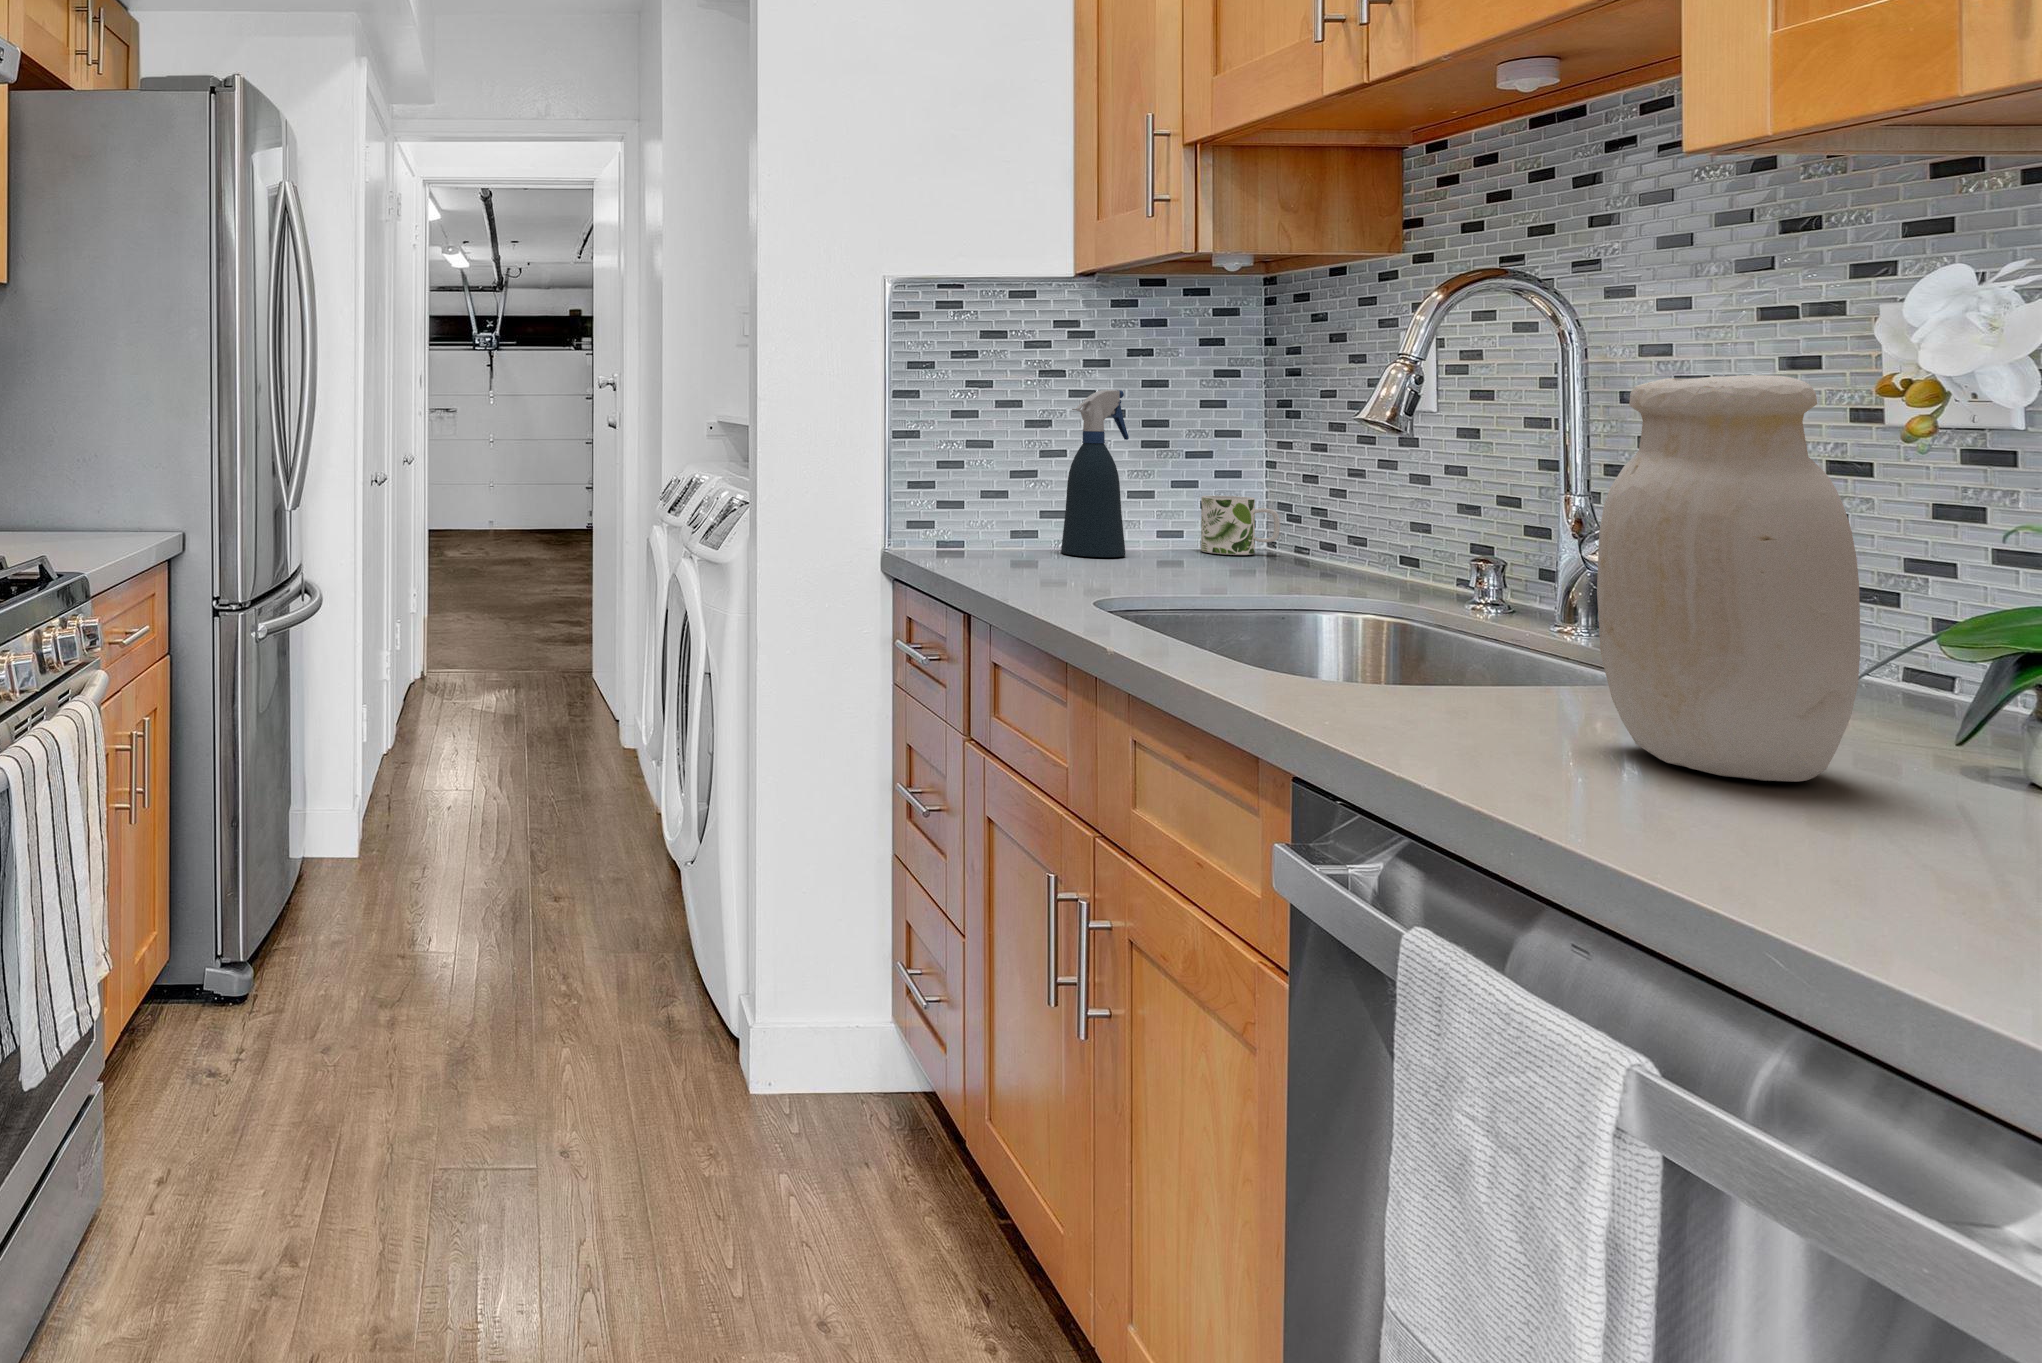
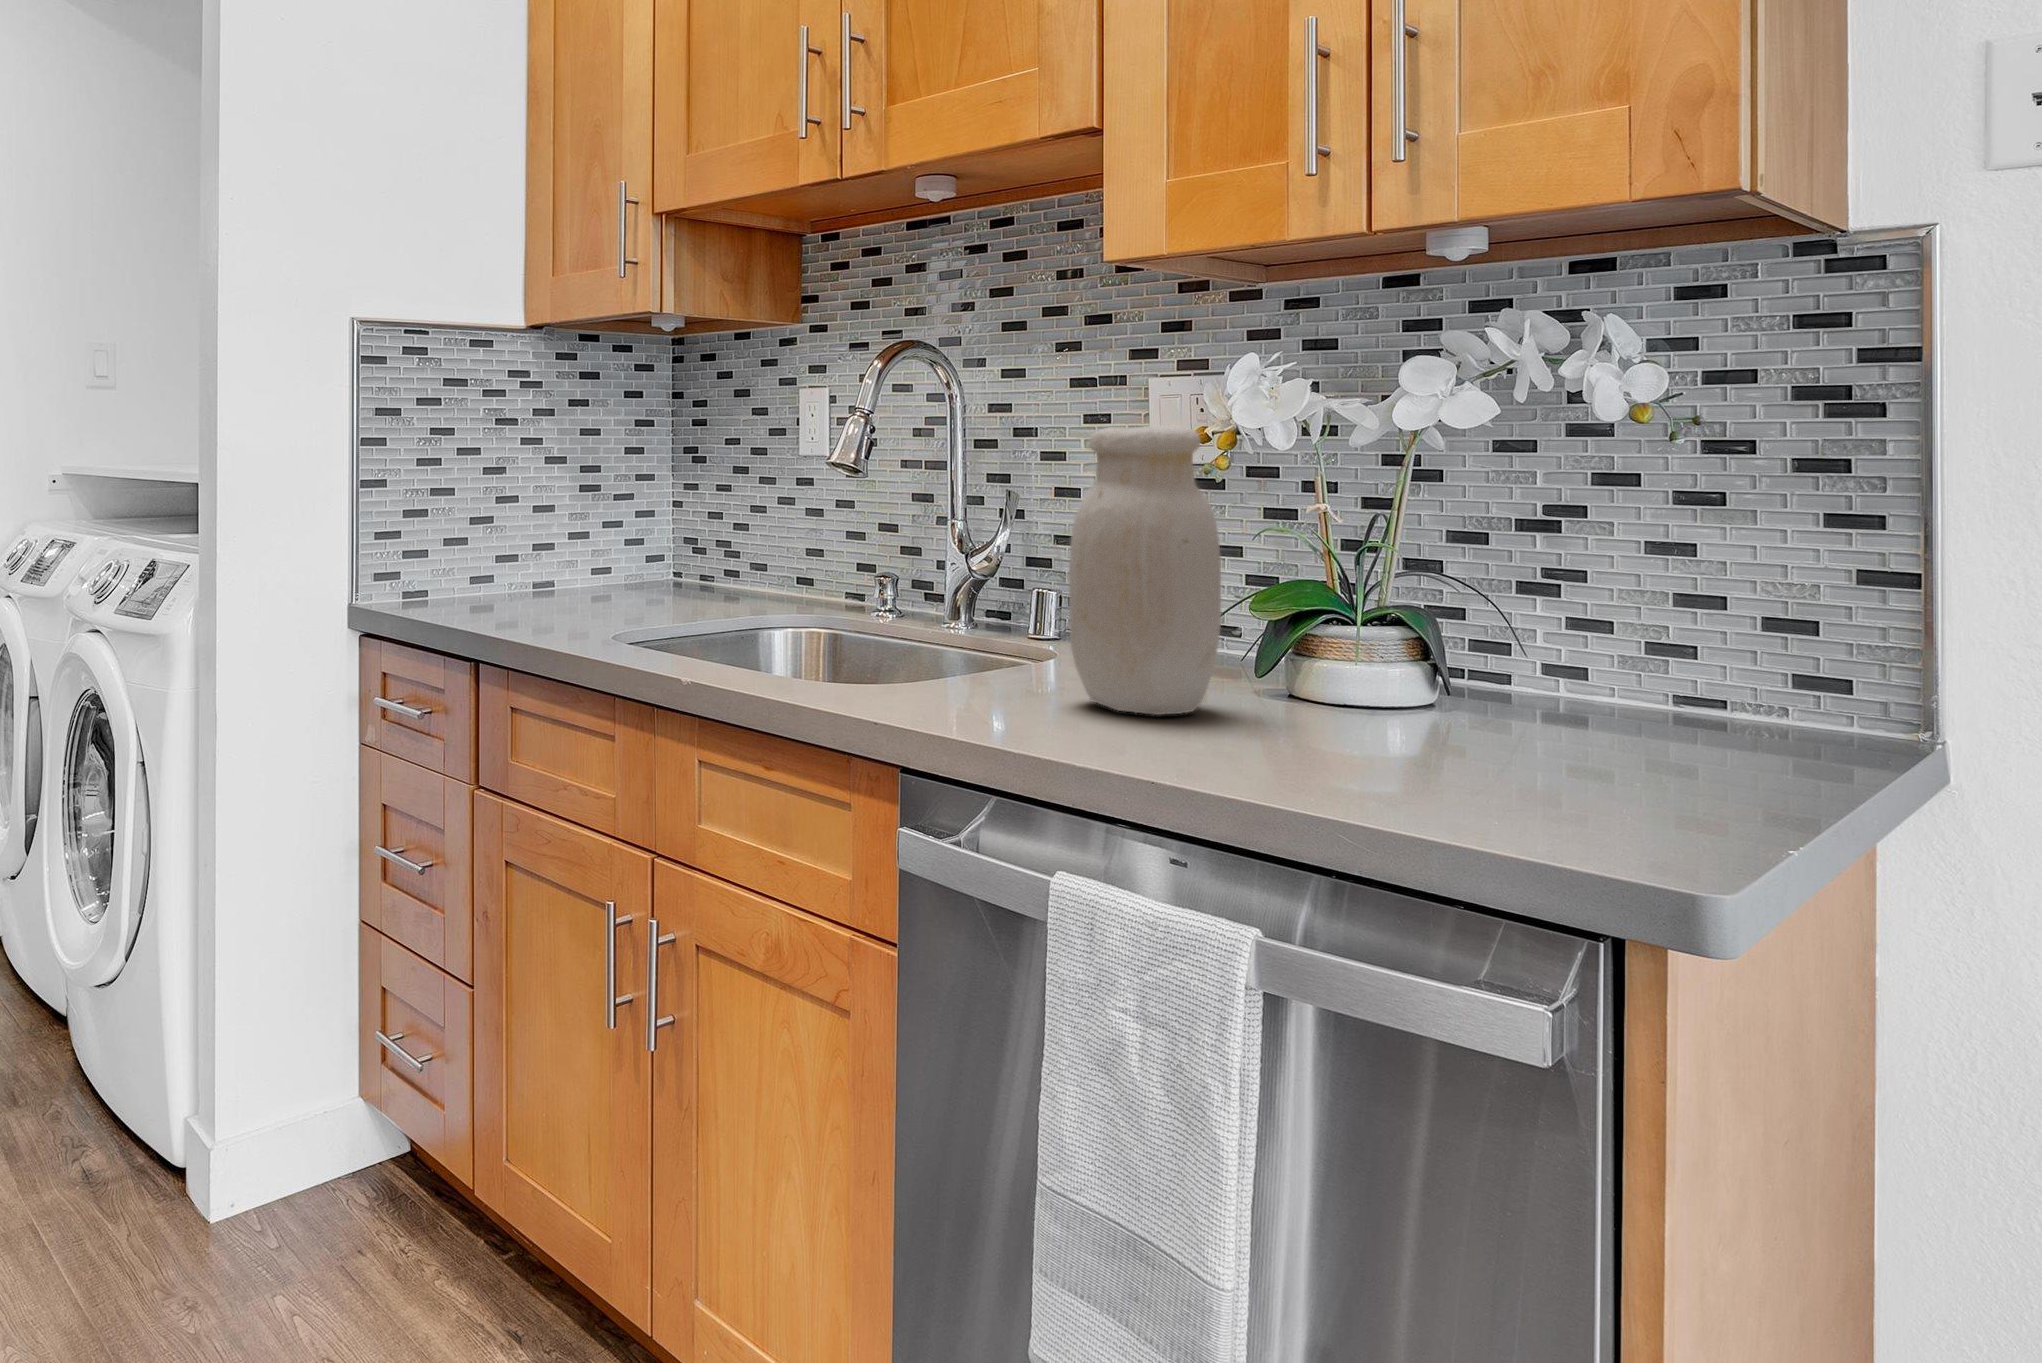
spray bottle: present [1061,390,1129,557] -> none [520,439,577,599]
mug: present [1201,495,1280,555] -> none [628,536,691,589]

